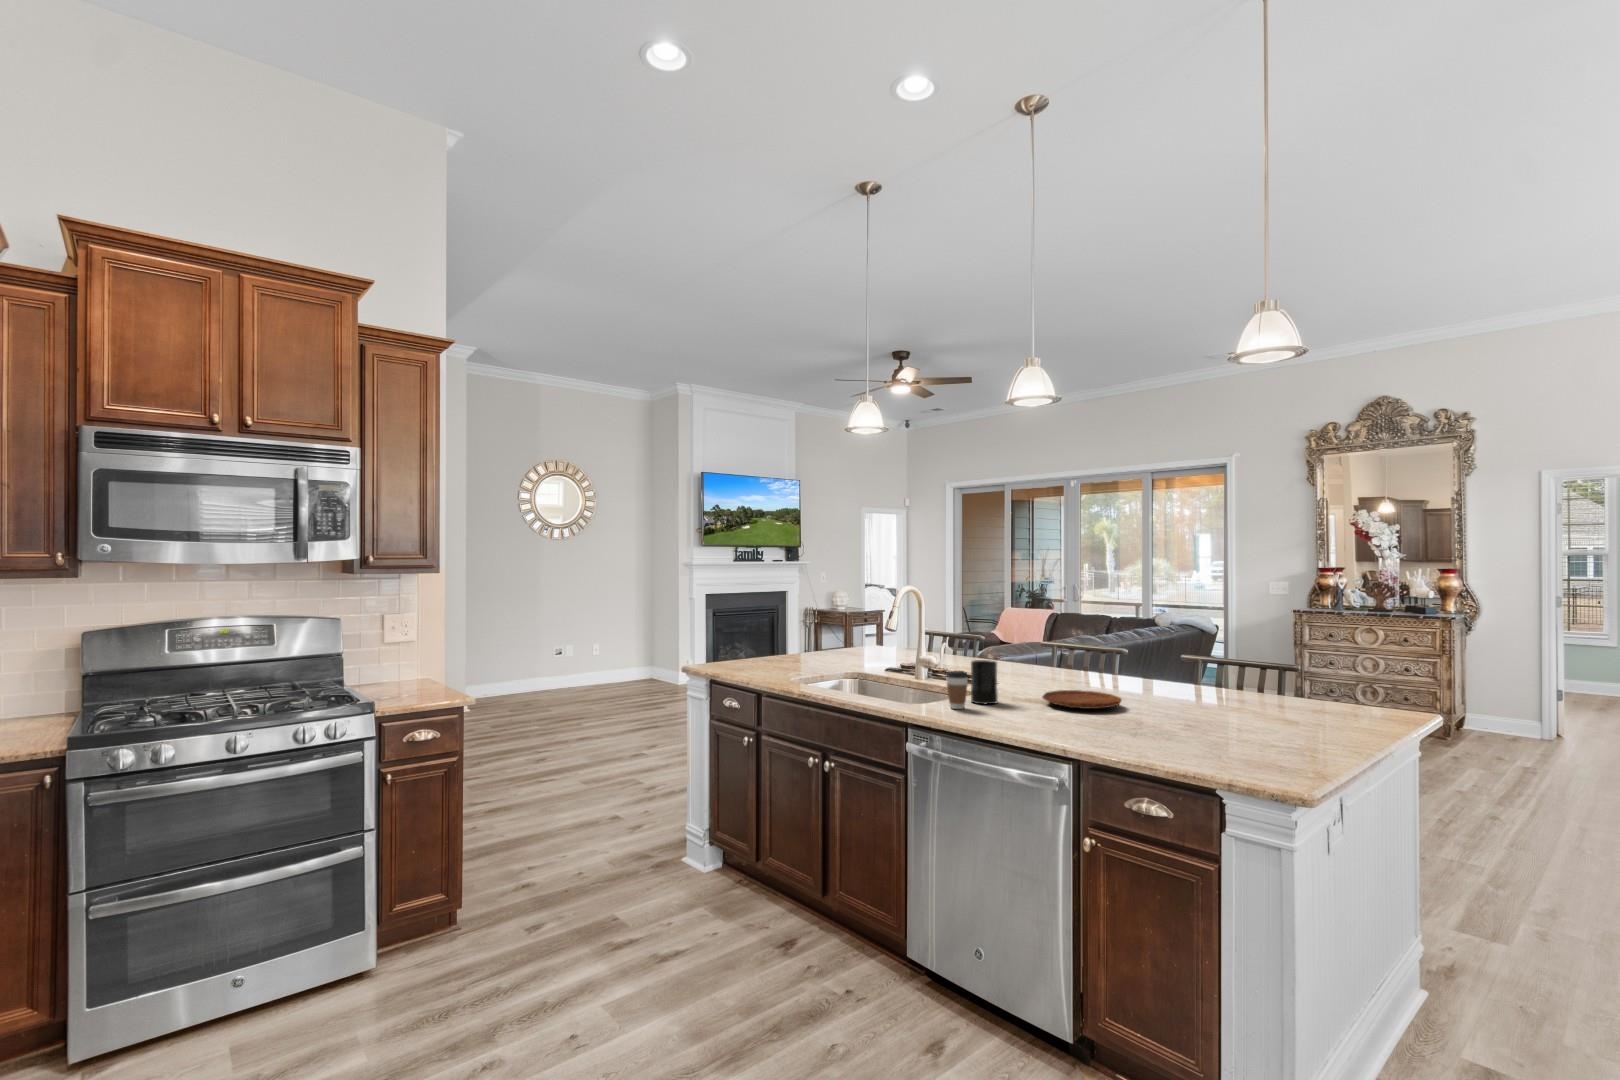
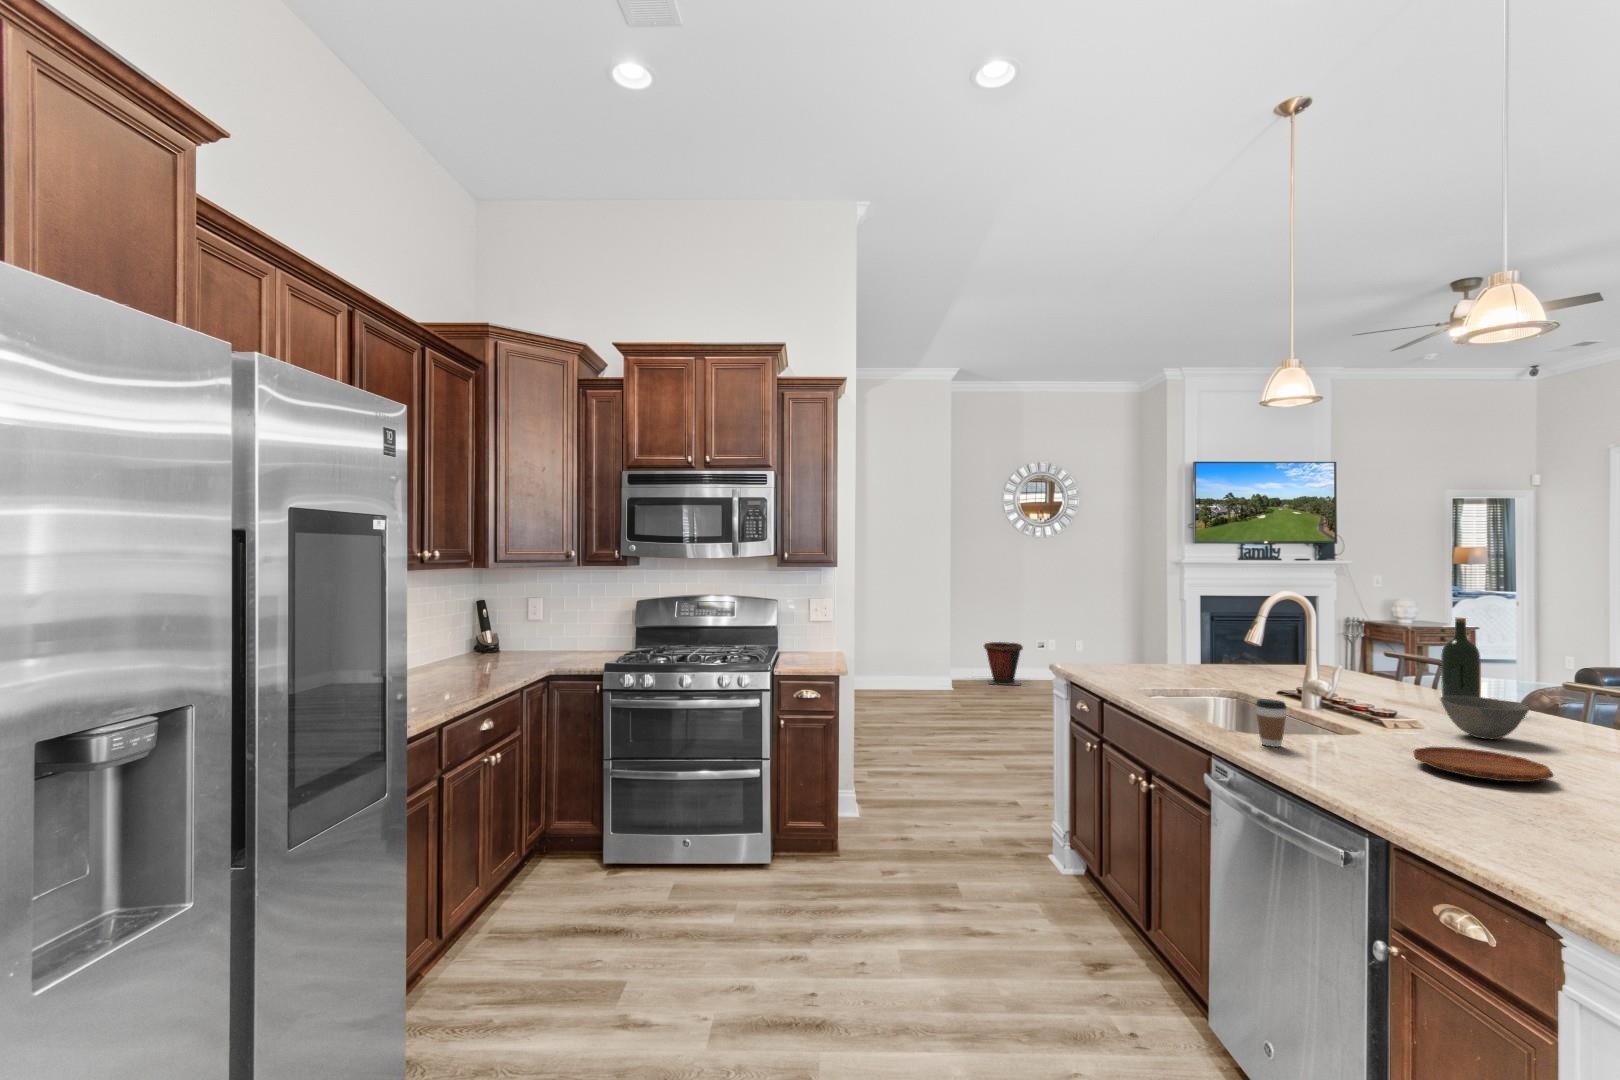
wine bottle: none [984,599,1007,665] -> present [1441,618,1481,697]
waste bin: none [495,652,540,700] -> present [984,642,1023,685]
bowl: none [1017,654,1067,683] -> present [1440,696,1529,739]
candle: present [971,660,998,704] -> none [1303,686,1347,749]

